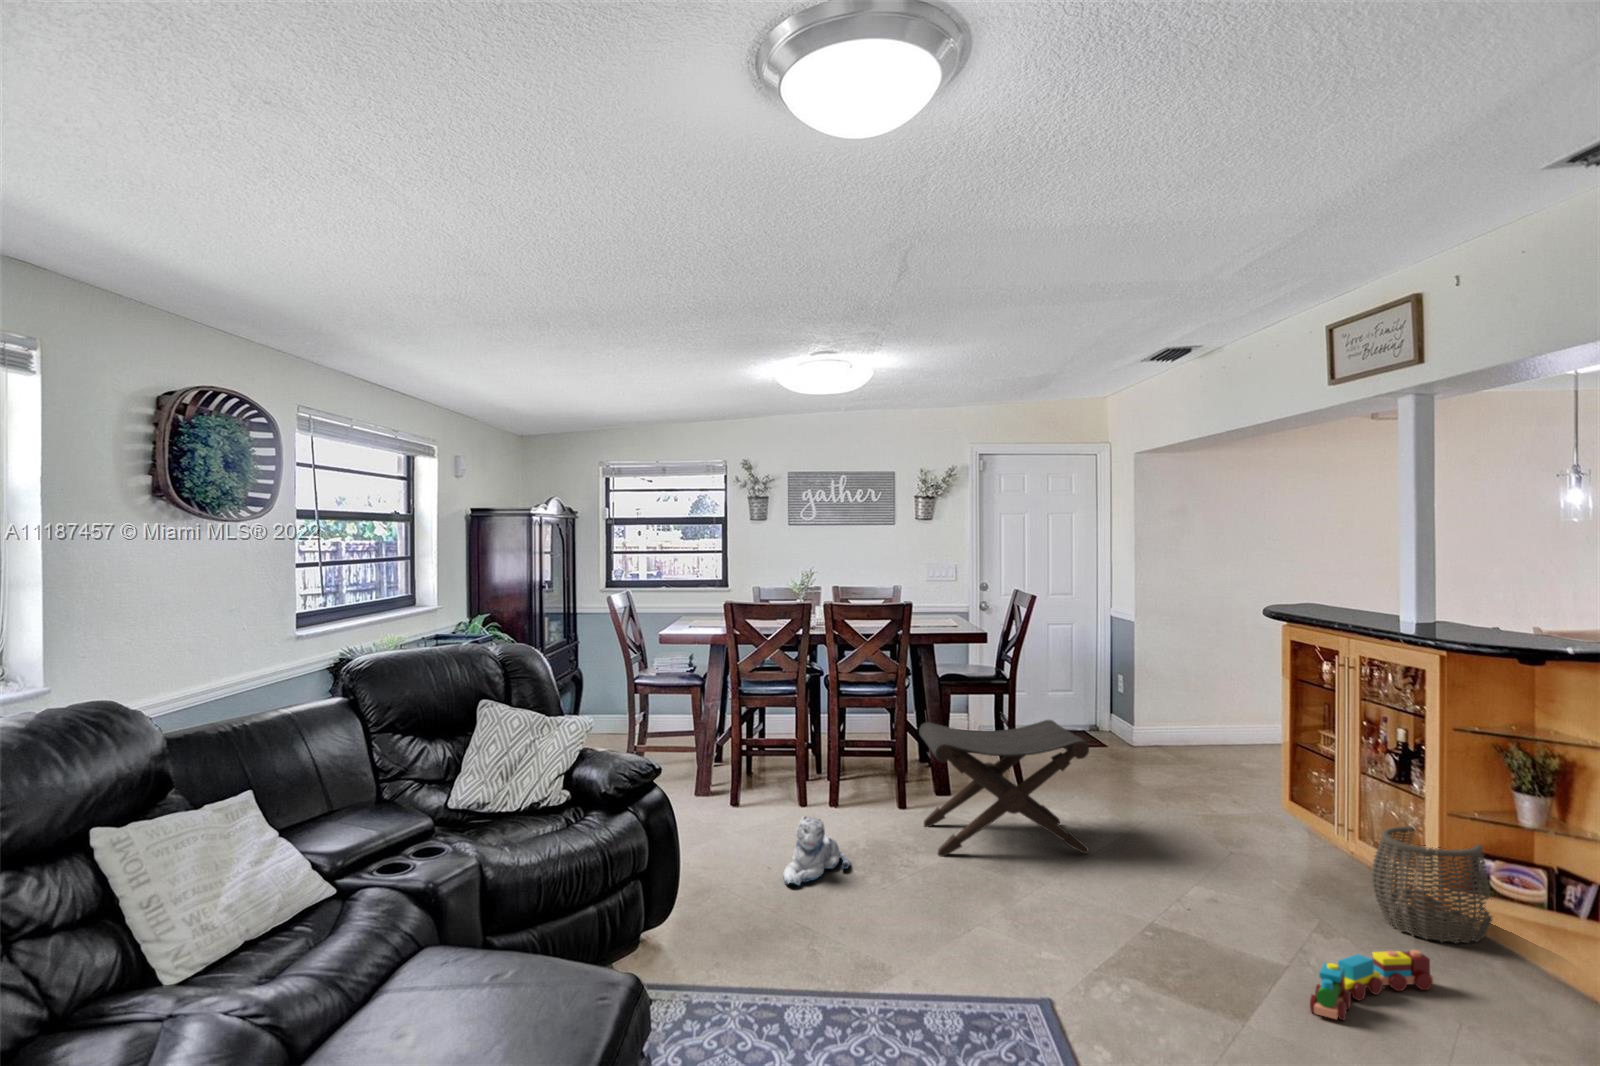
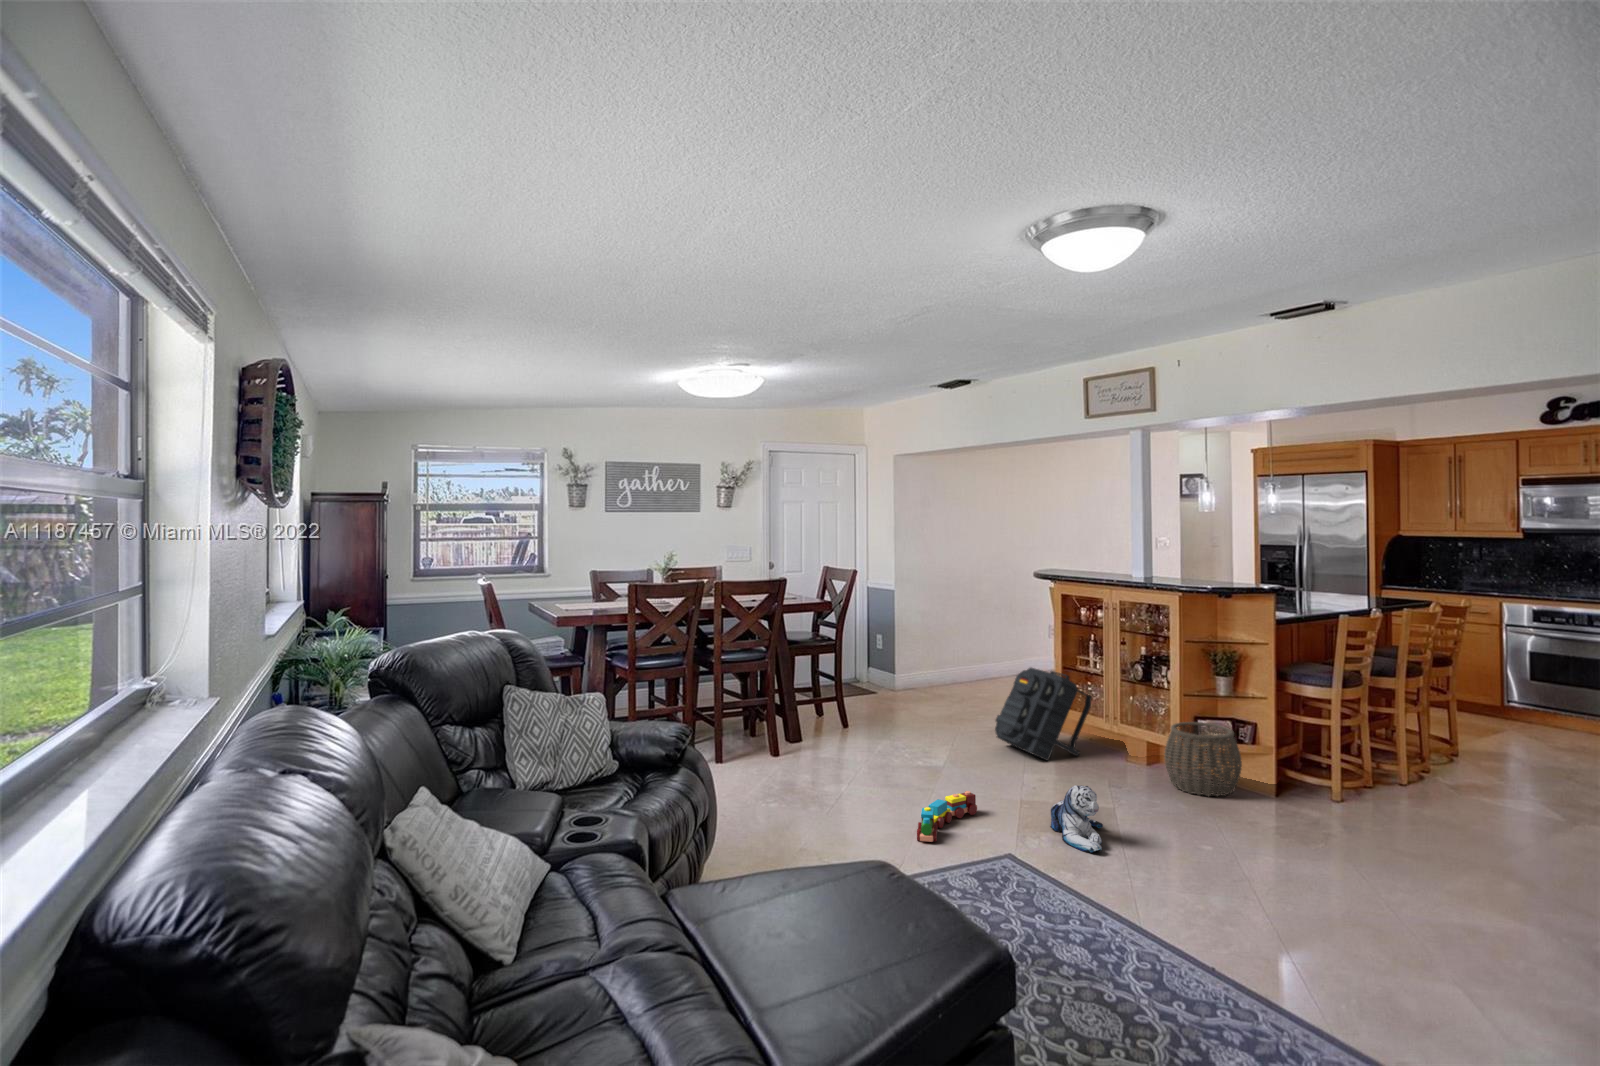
footstool: present [919,720,1089,856] -> none [812,670,960,791]
backpack: none [1170,731,1319,861] -> present [995,668,1092,761]
plush toy: present [783,816,850,885] -> present [1050,785,1103,853]
toy train: present [1310,950,1433,1020] -> present [917,791,977,842]

